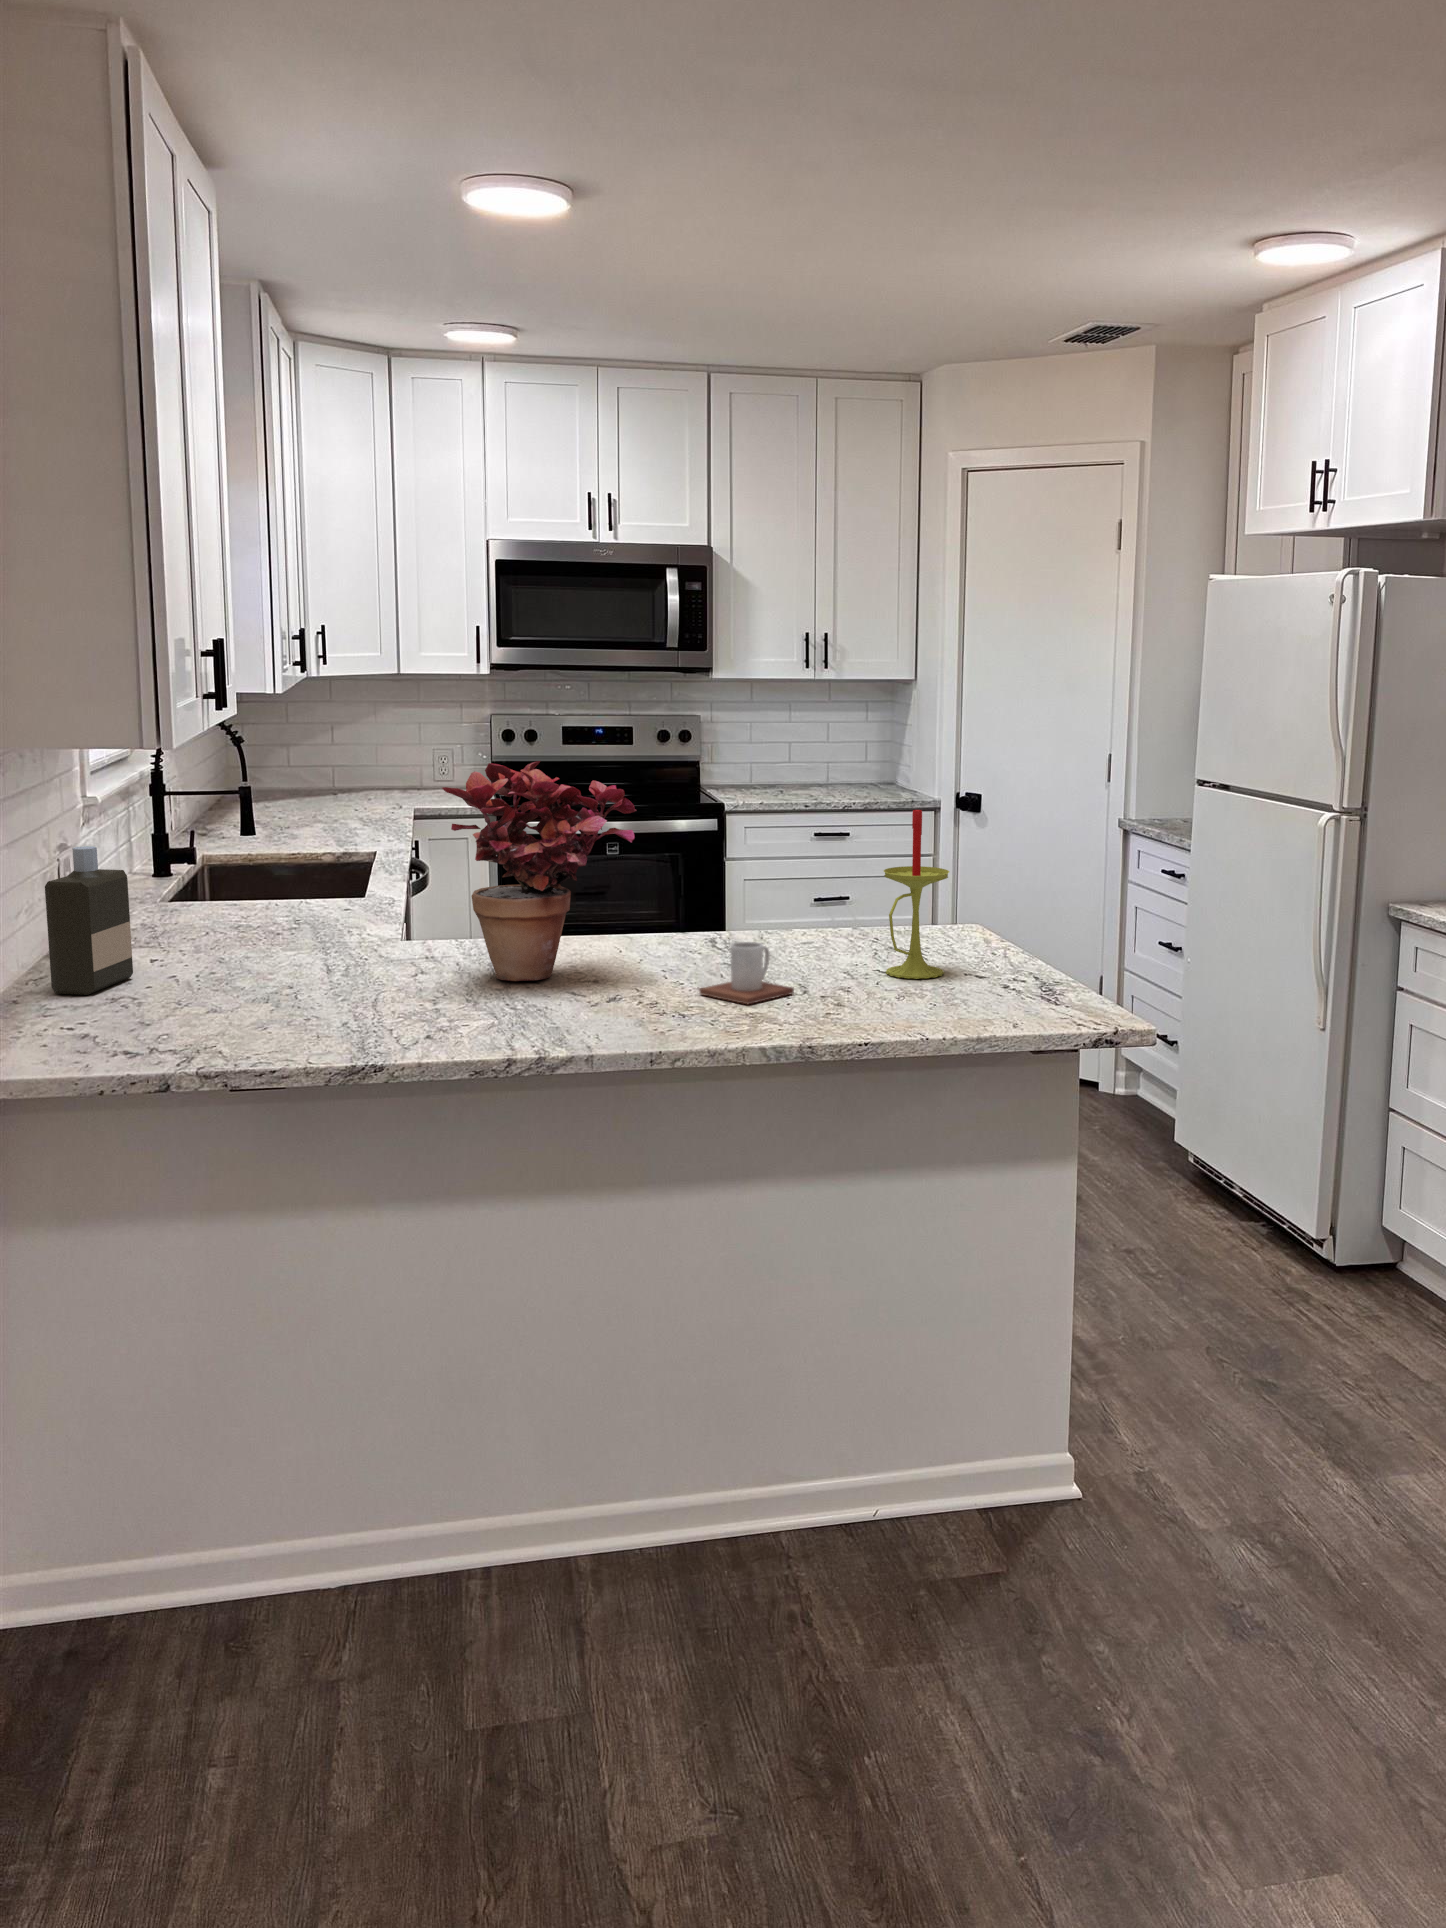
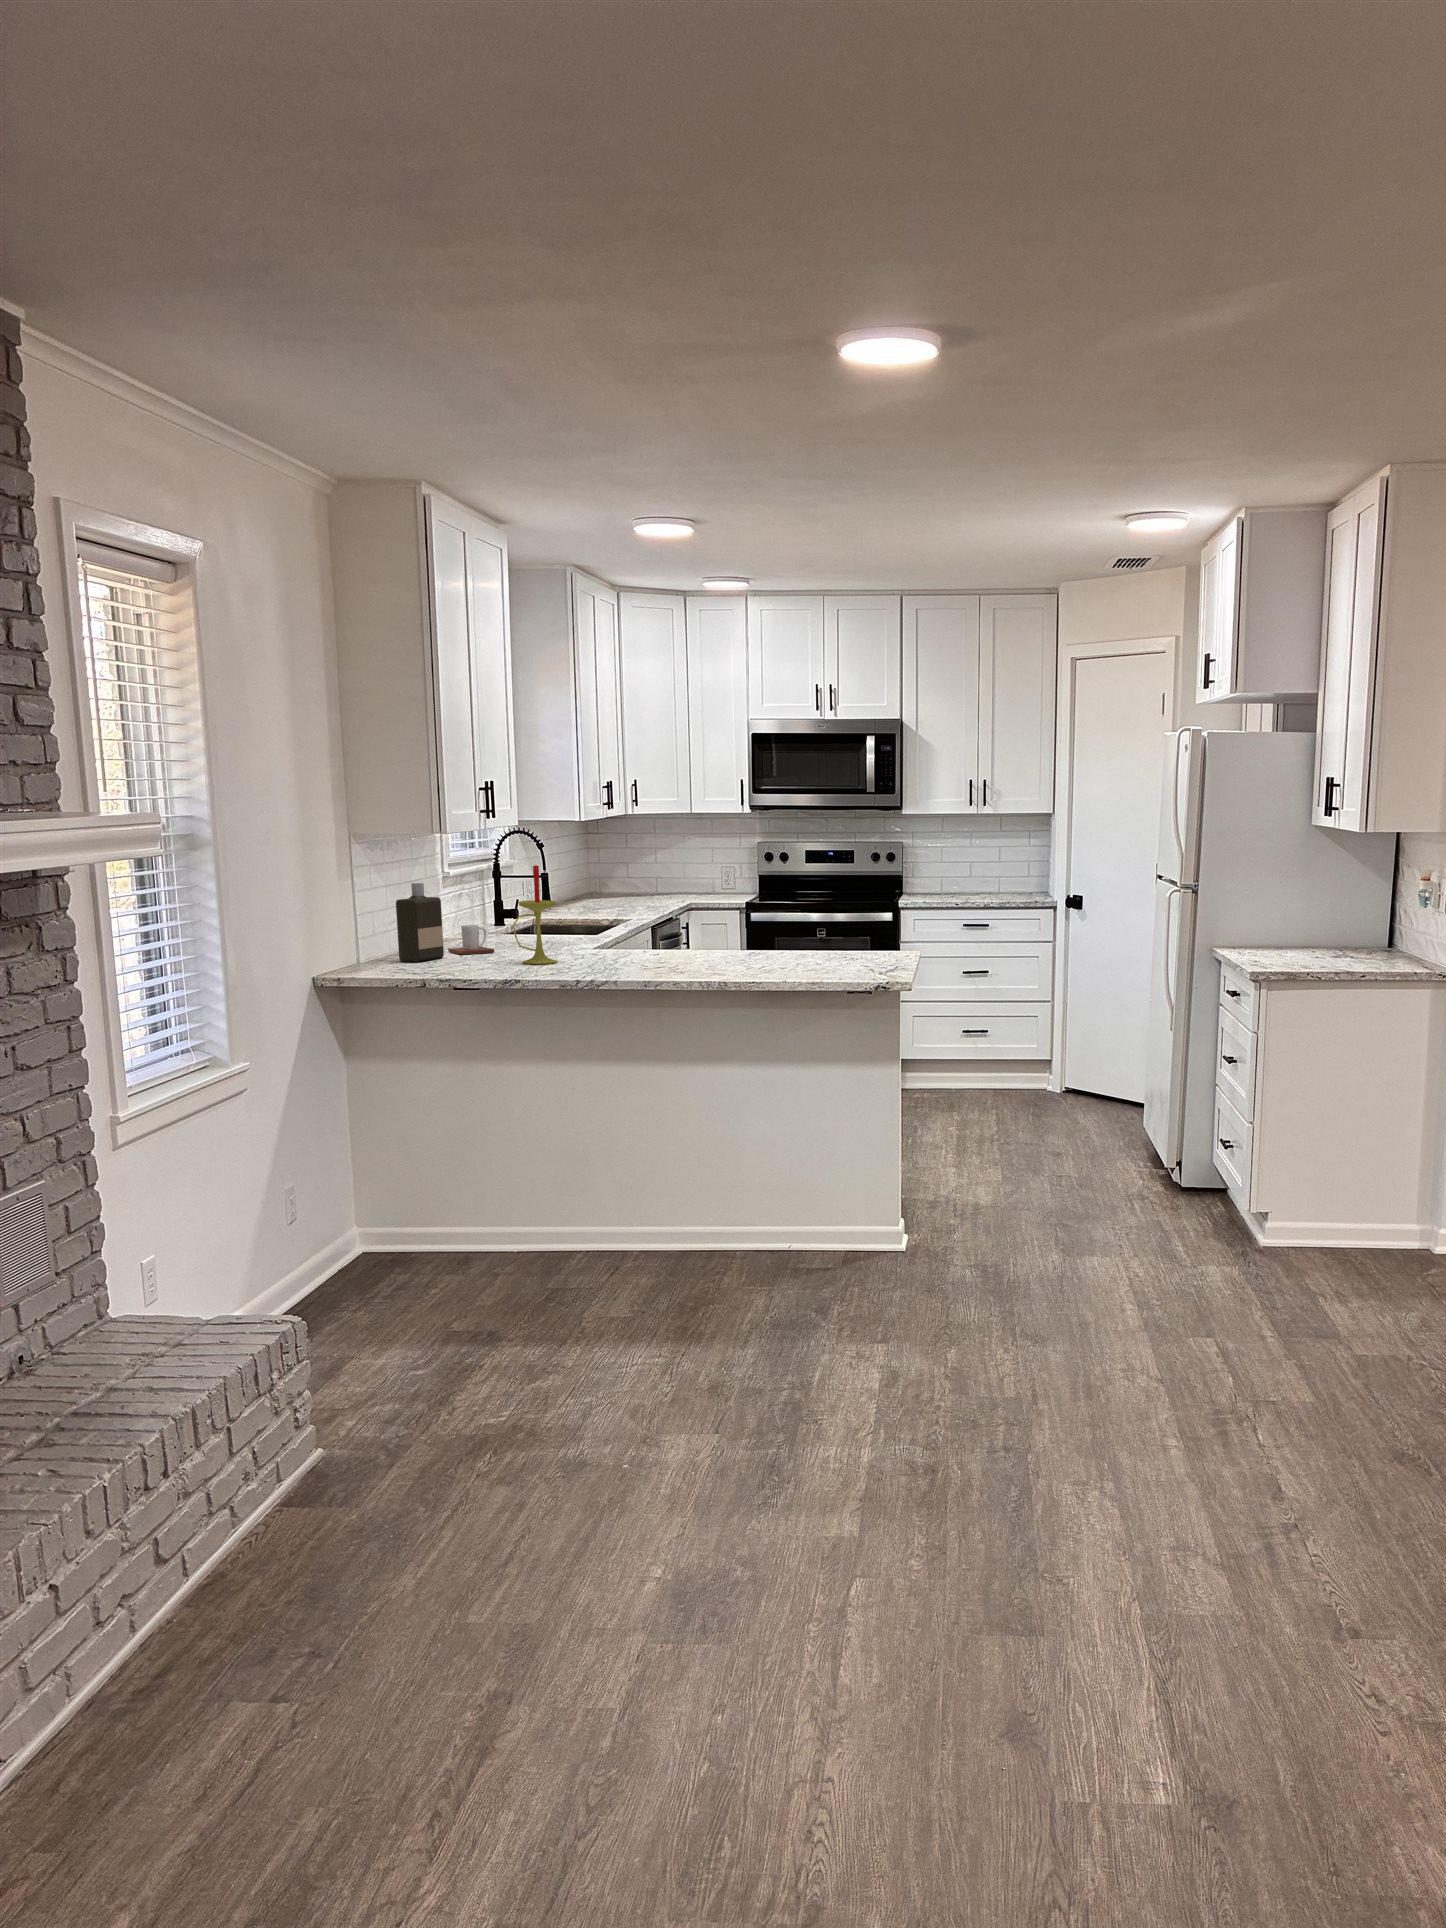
potted plant: present [442,761,637,981] -> none [593,838,707,963]
candle: present [884,810,949,979] -> present [513,865,557,964]
mug: present [699,942,794,1004] -> present [448,925,494,954]

